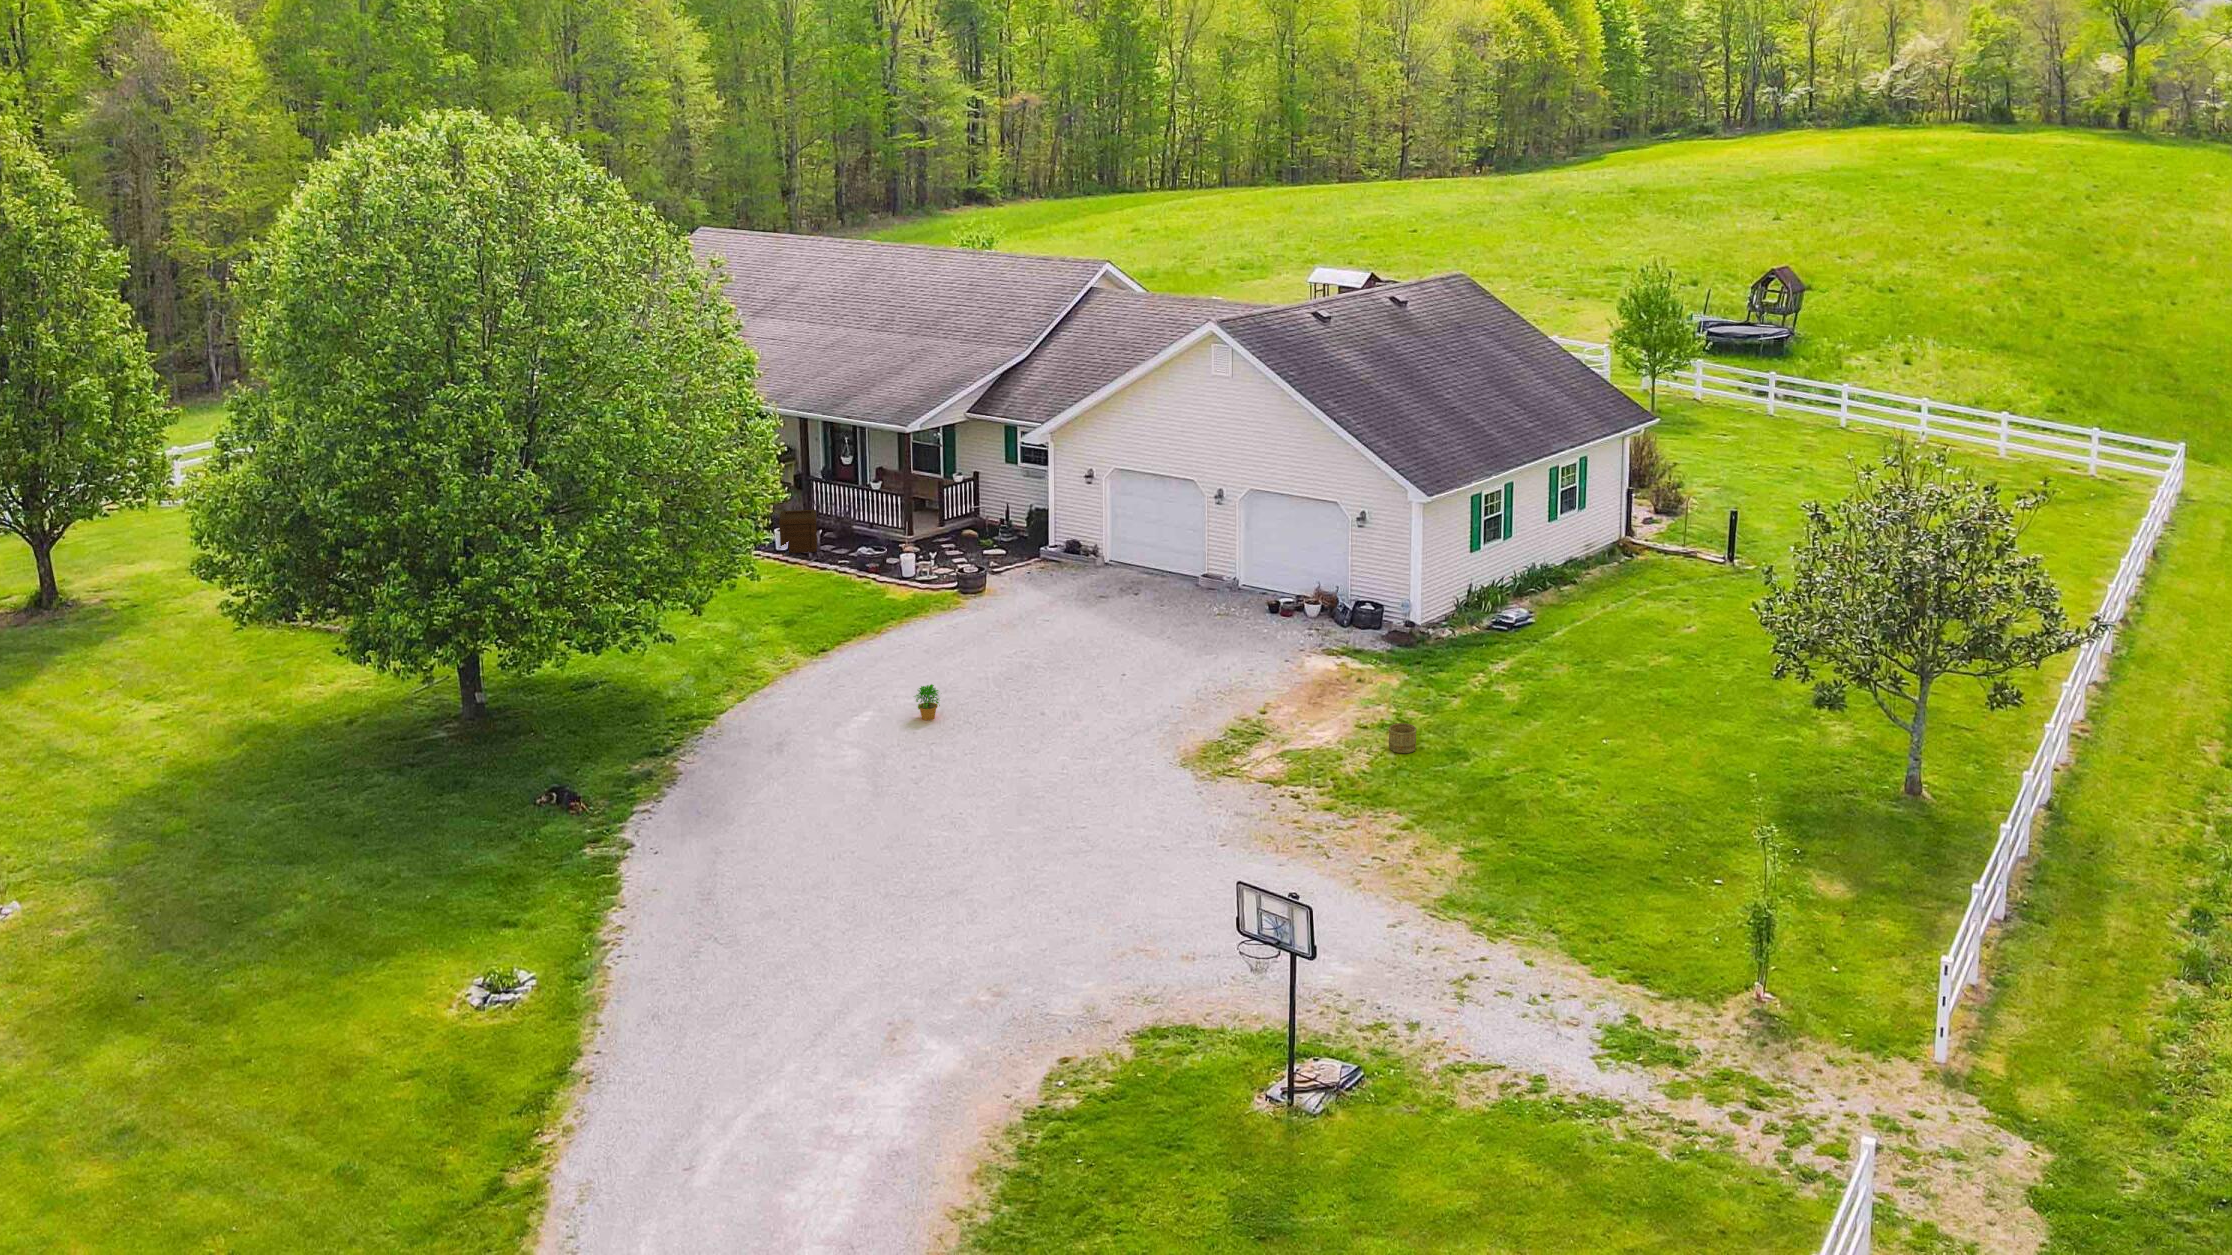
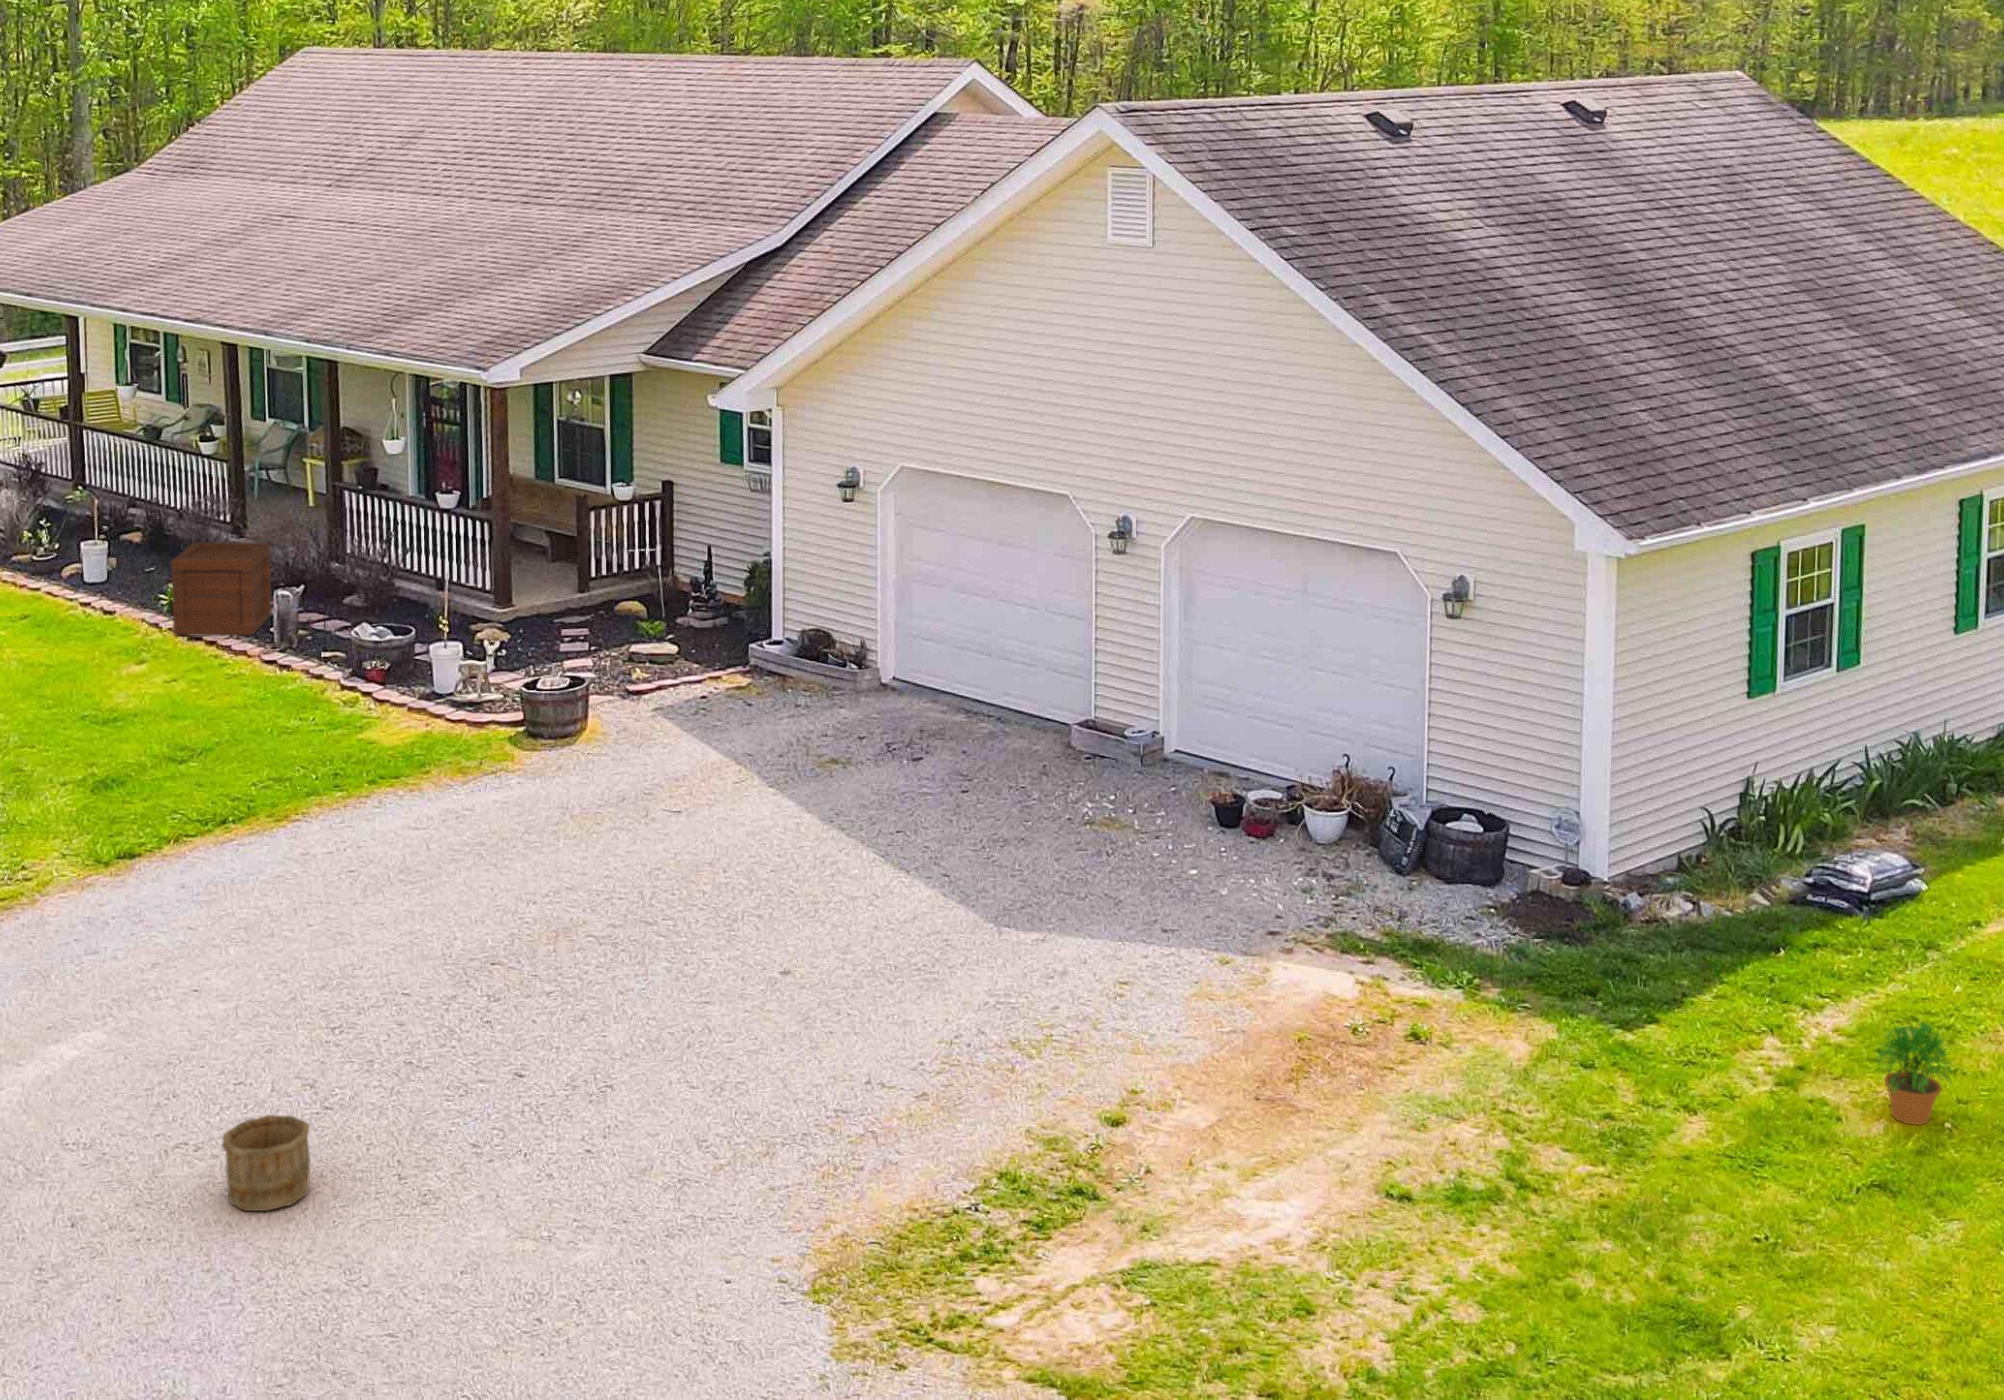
potted plant: present [915,684,940,720] -> present [1877,1022,1951,1125]
wooden bucket: present [1388,723,1417,753] -> present [222,1115,310,1211]

